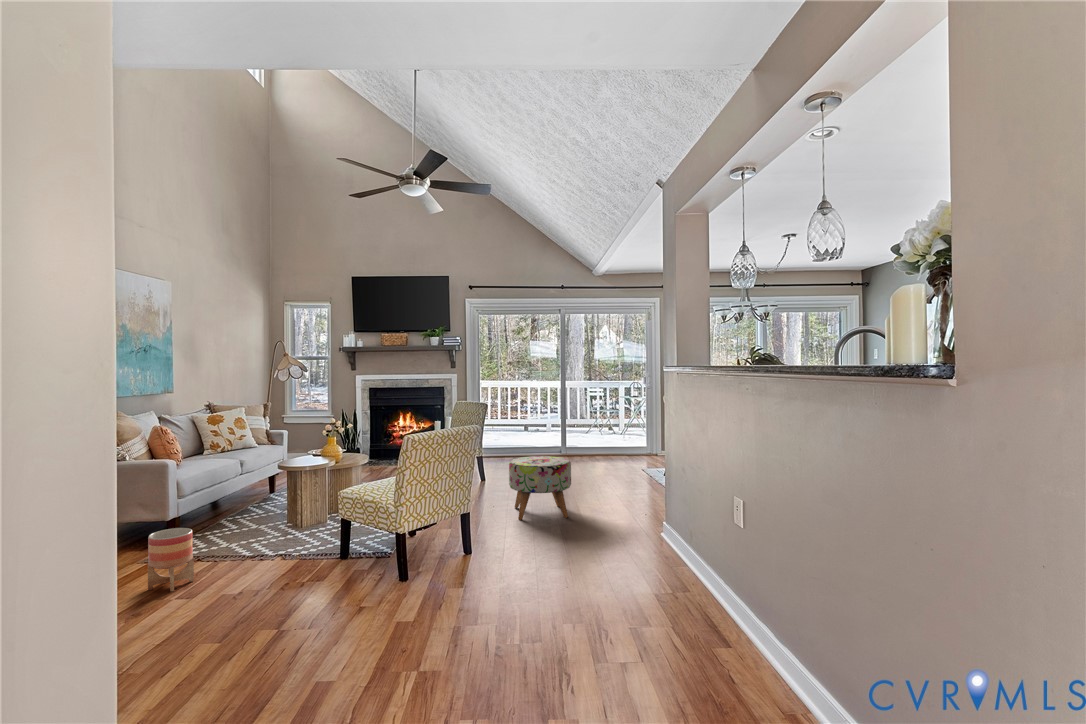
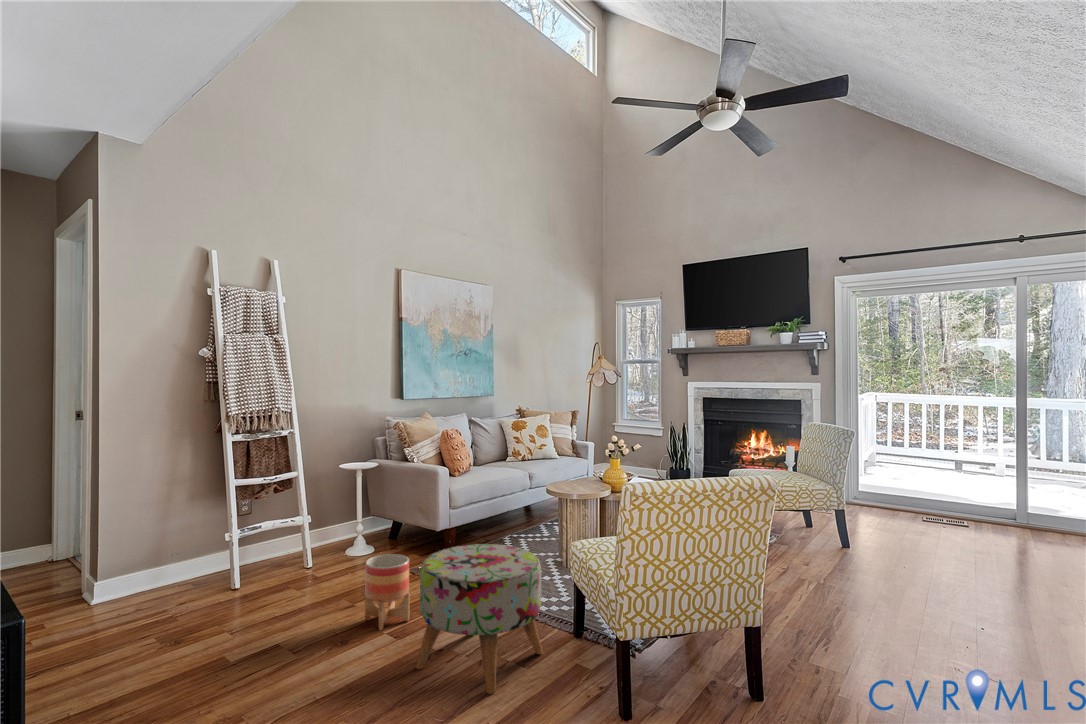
ottoman: present [509,456,571,520] -> present [416,544,543,694]

